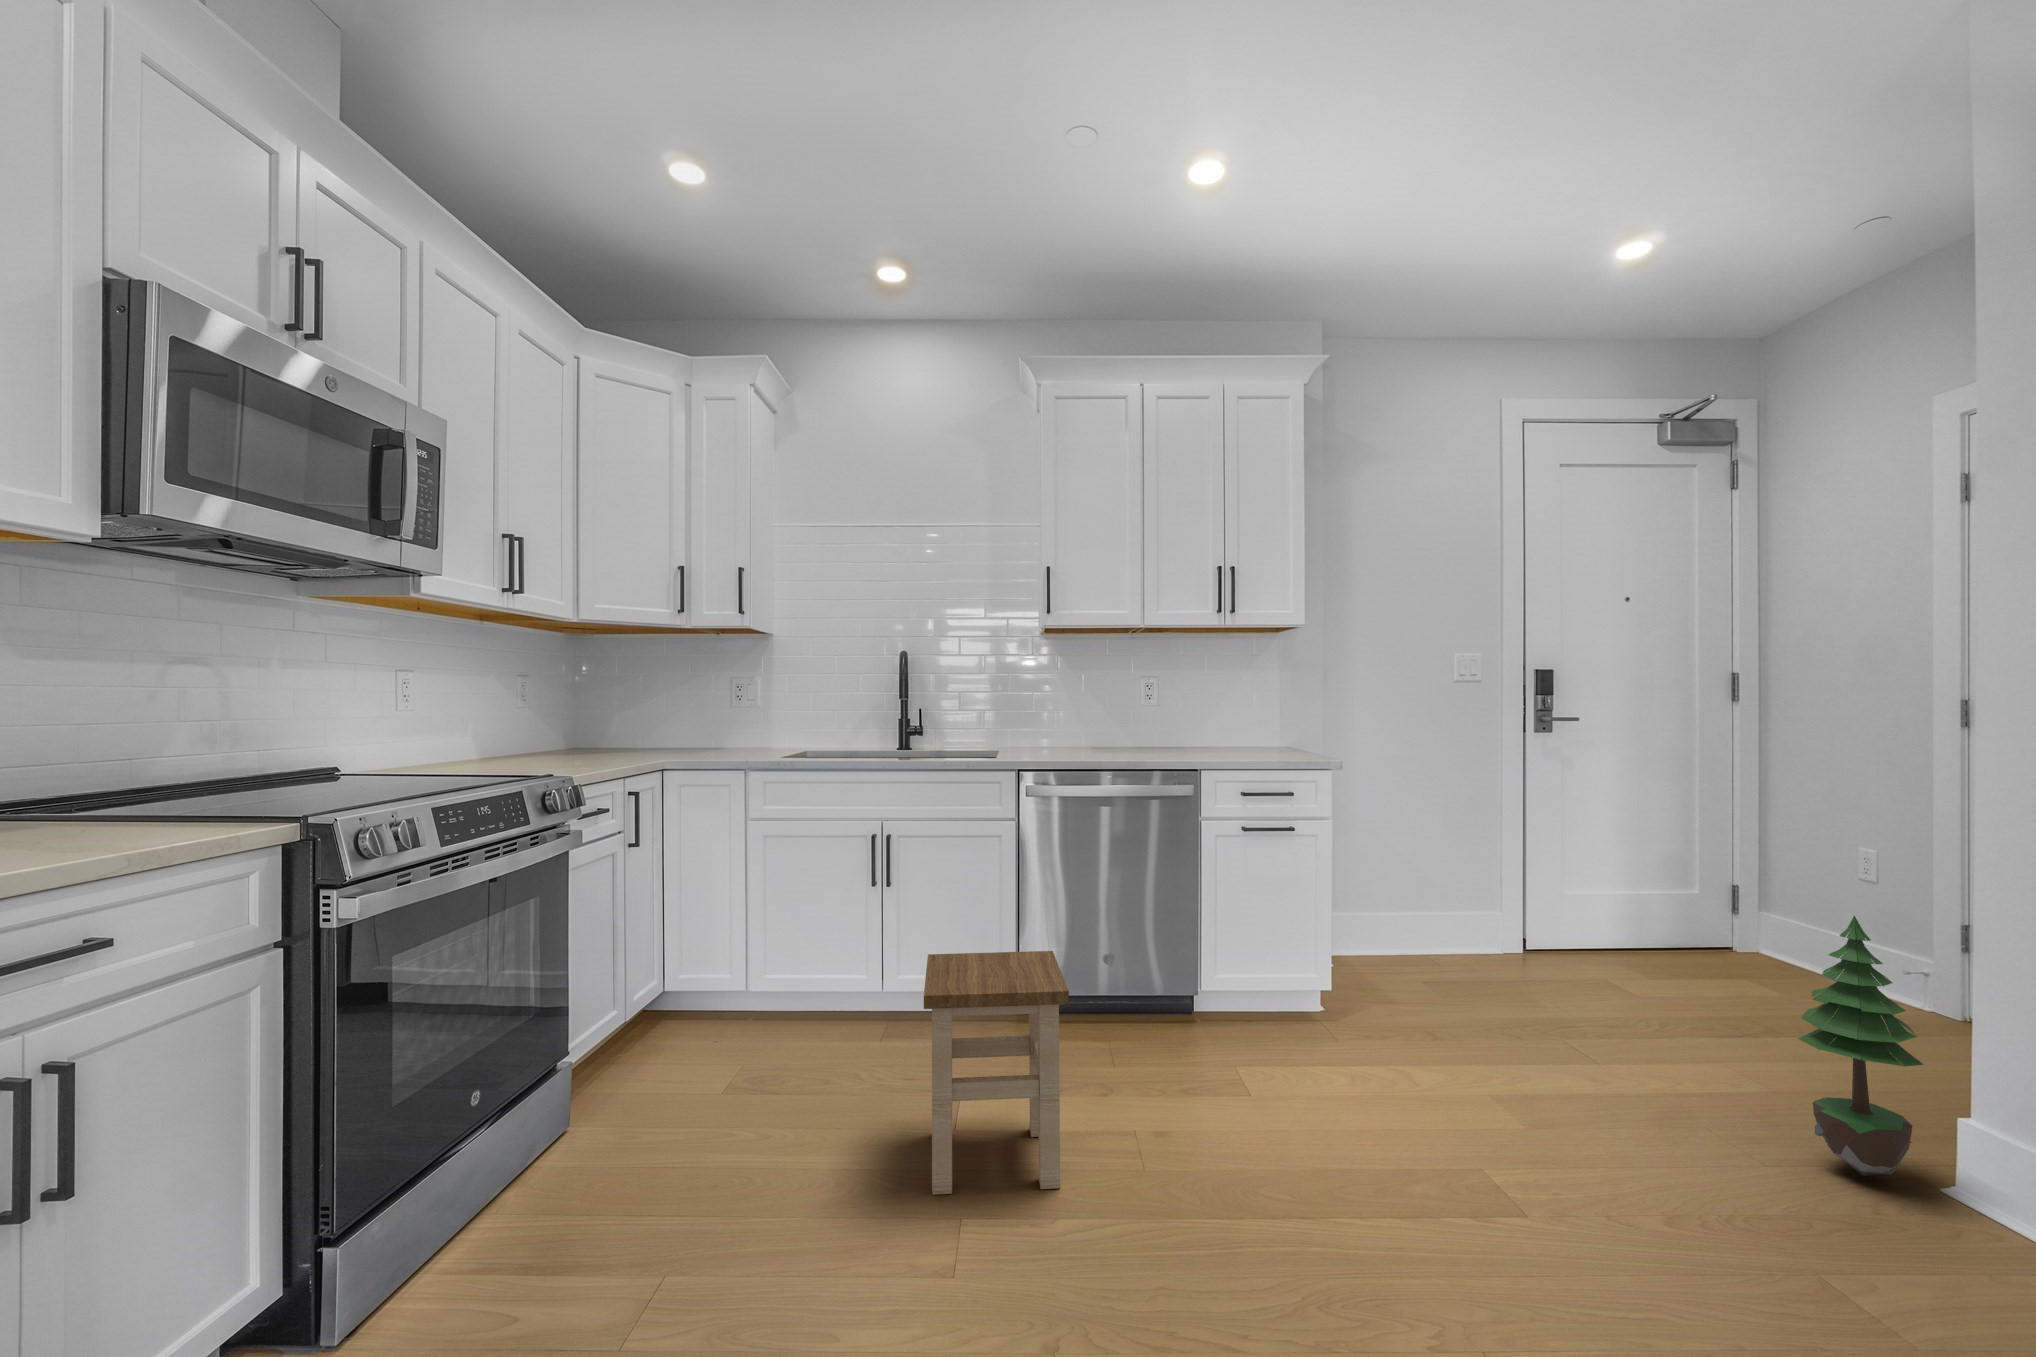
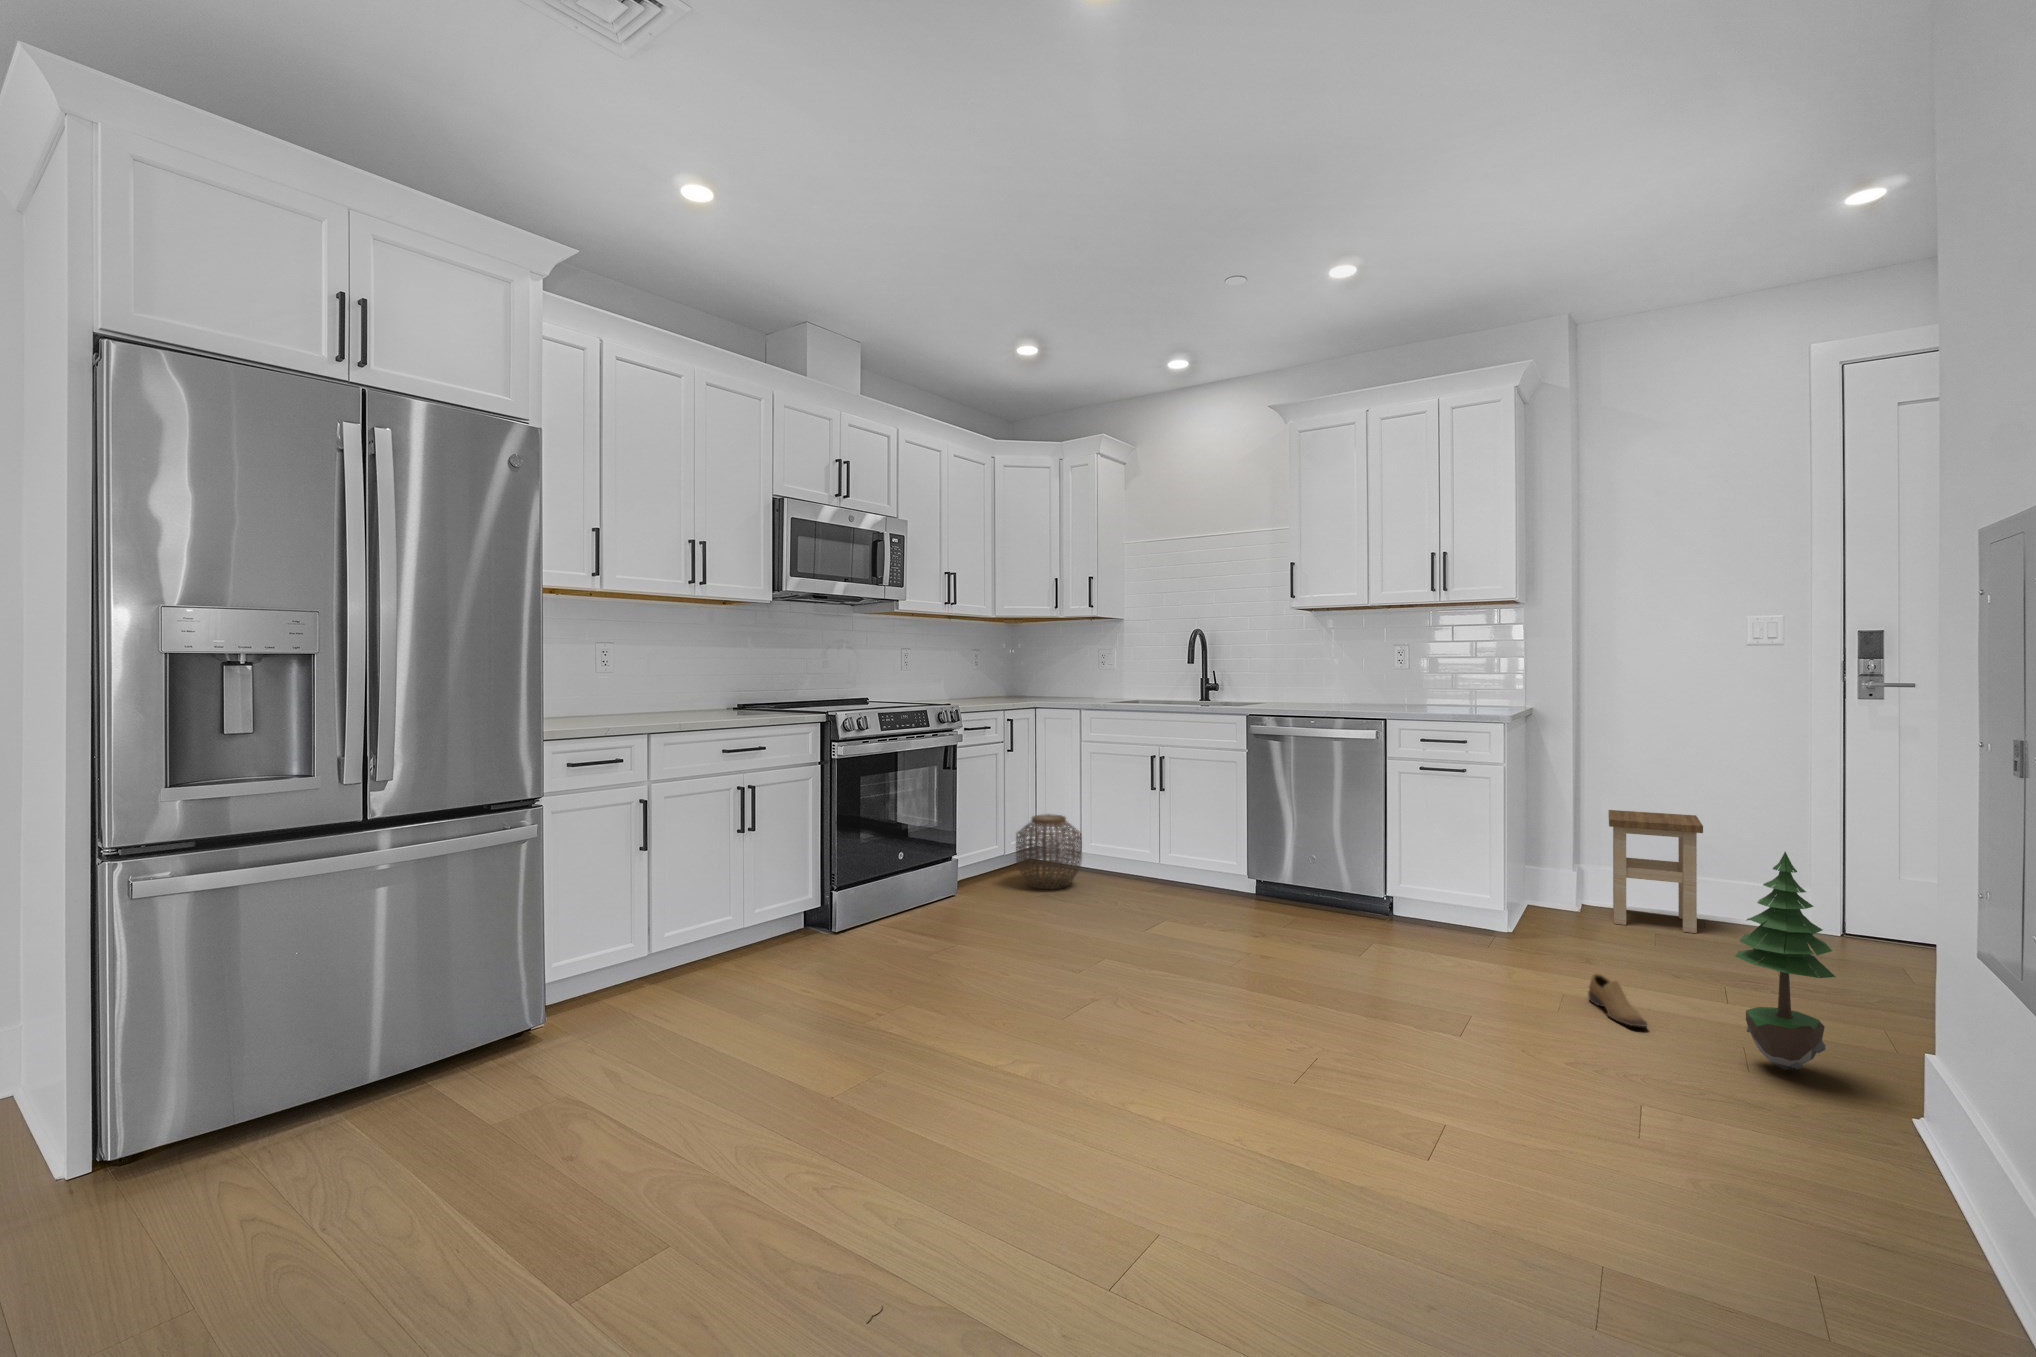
woven basket: none [659,945,775,1080] -> present [1016,814,1082,889]
stool: present [924,951,1069,1195] -> present [1608,810,1703,933]
shoe: none [1565,1077,1689,1150] -> present [1588,974,1647,1027]

